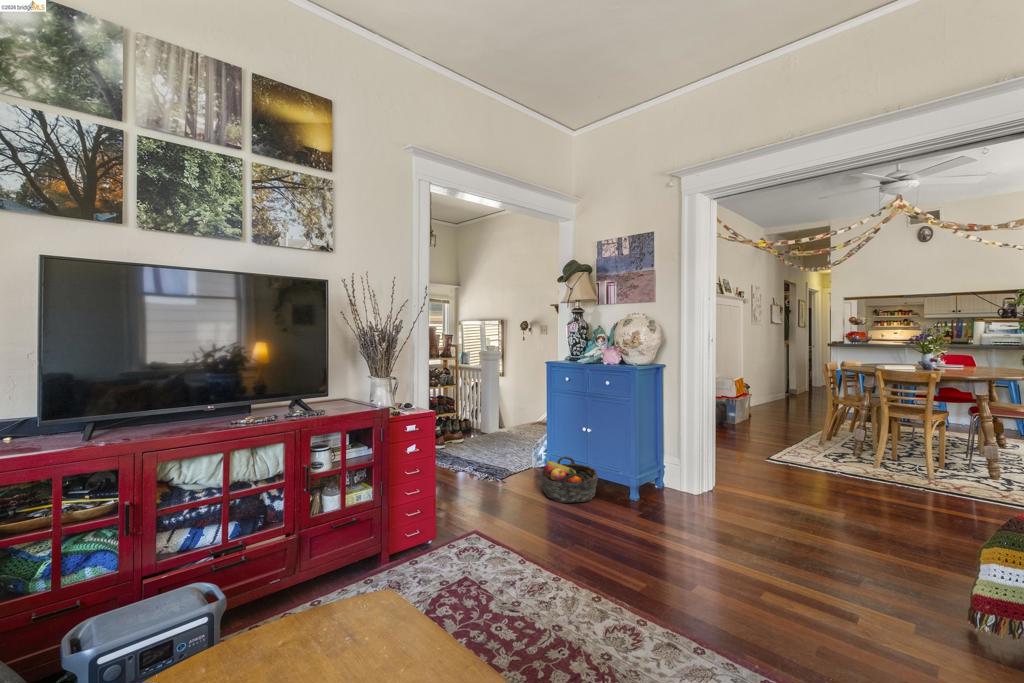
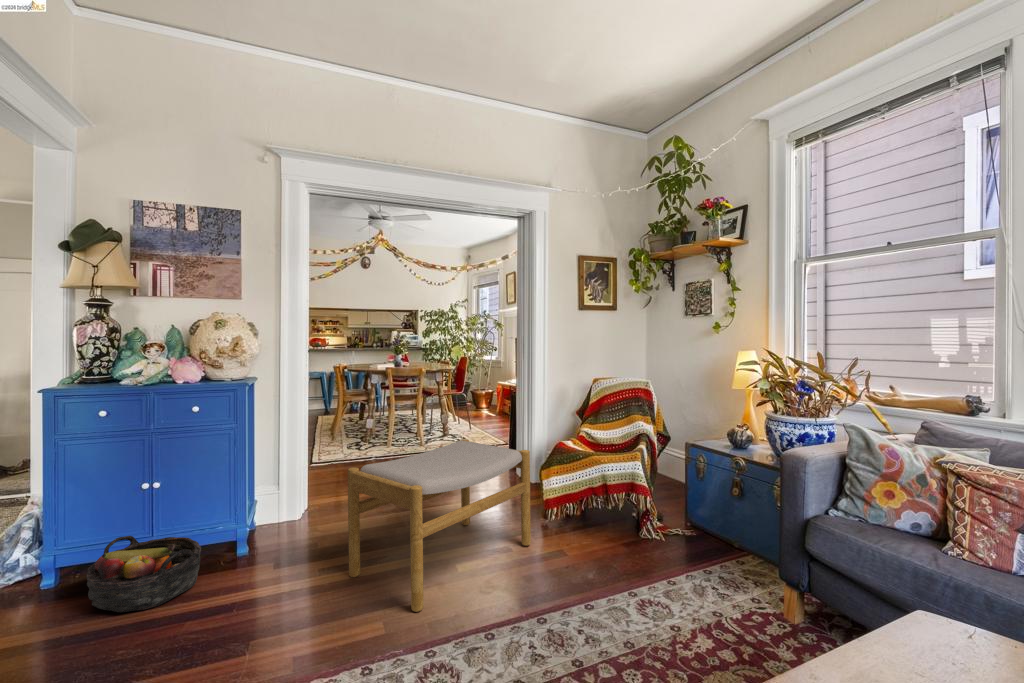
footstool: none [667,449,898,627] -> present [348,439,531,612]

